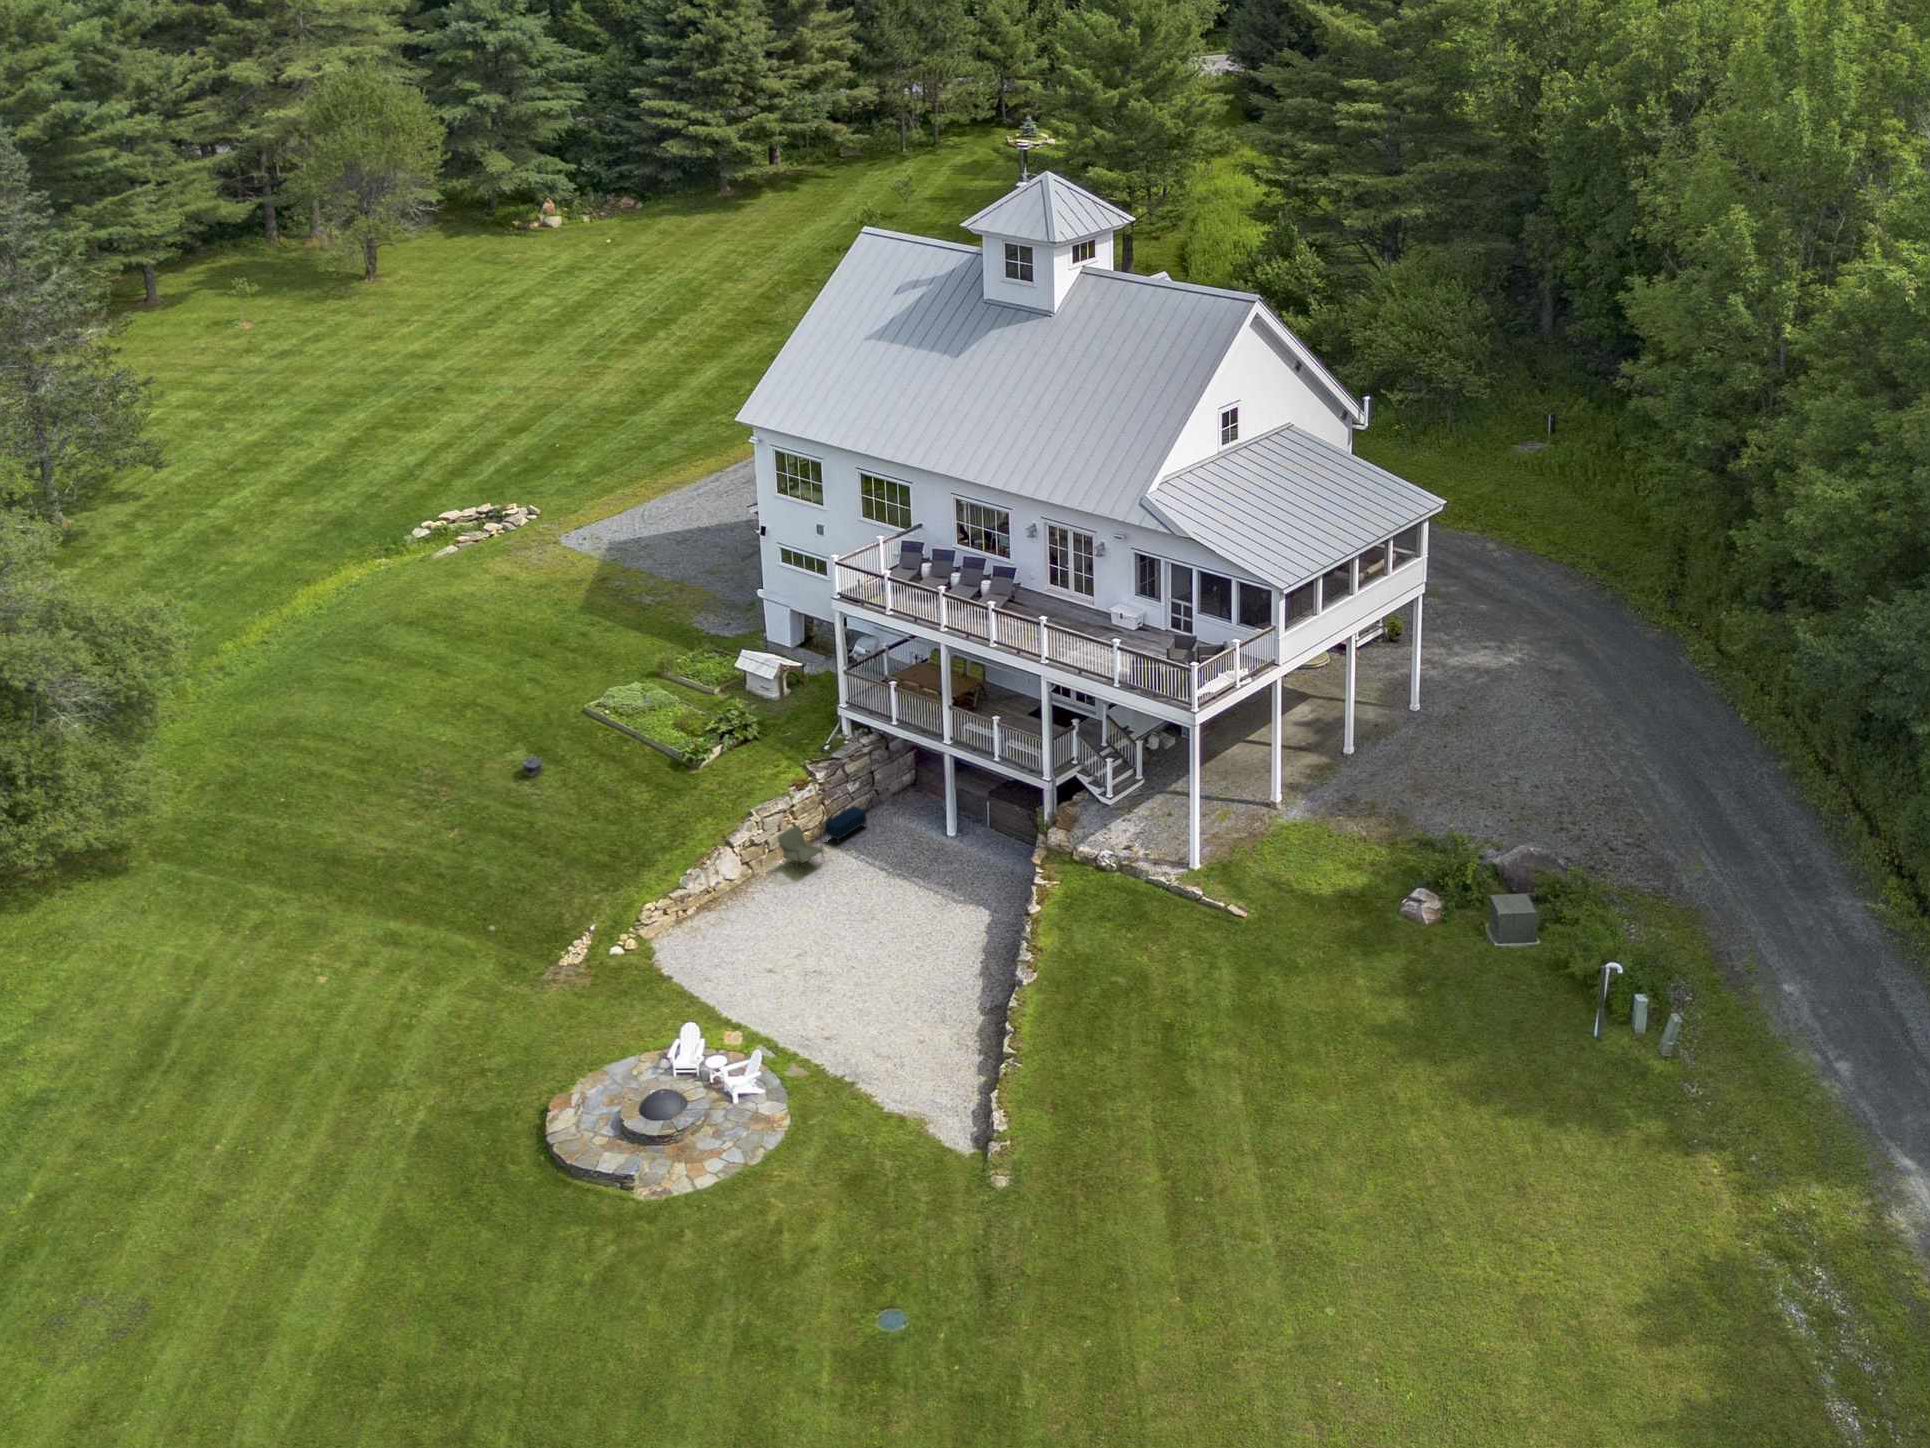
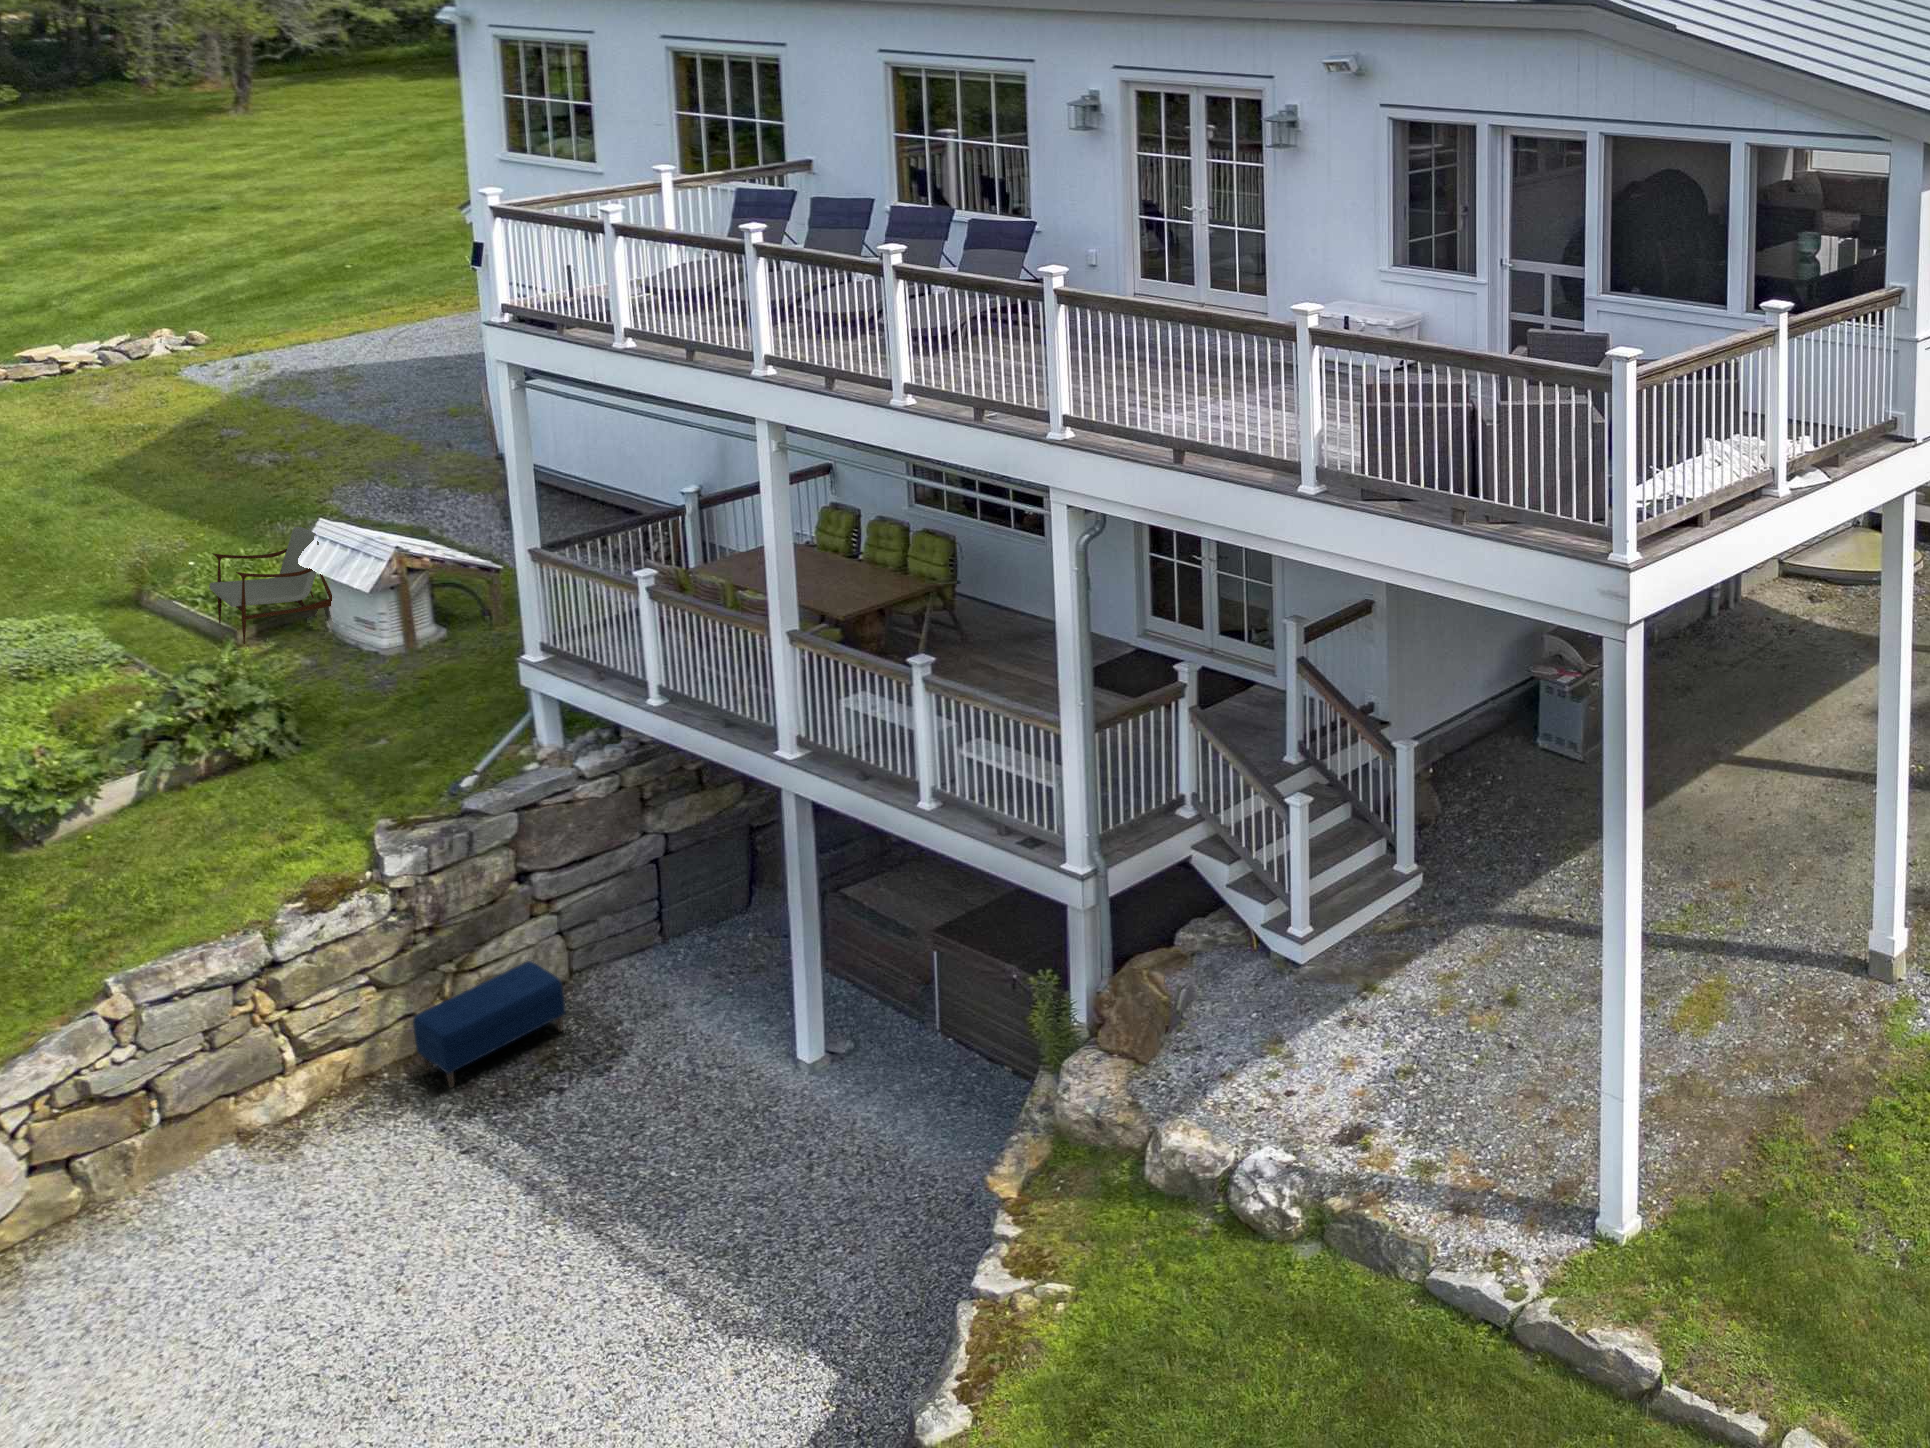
armchair: present [778,825,823,868] -> present [209,527,332,644]

